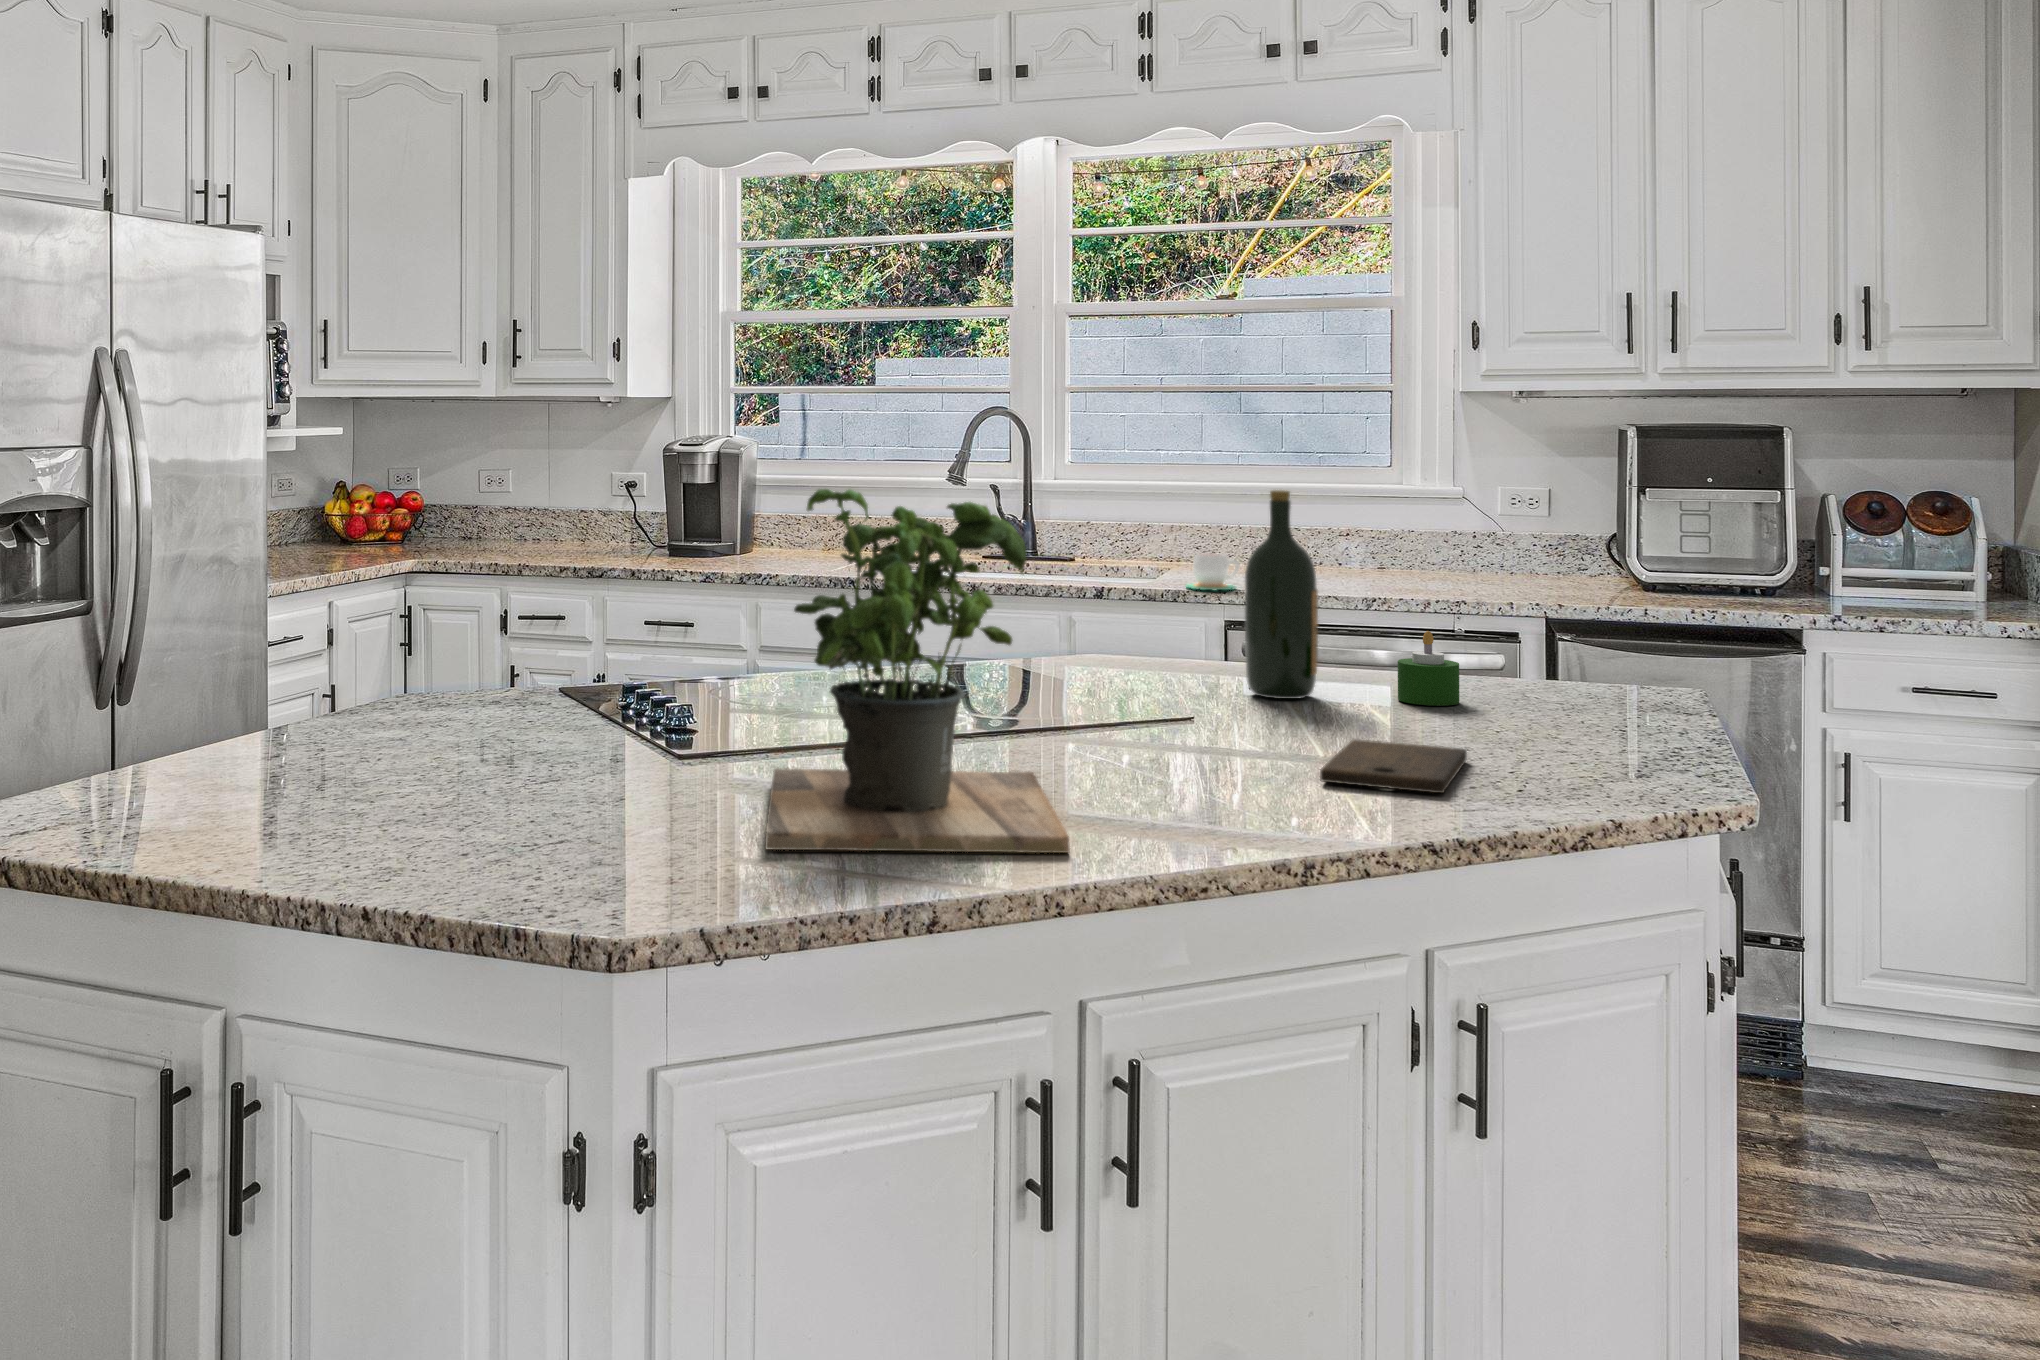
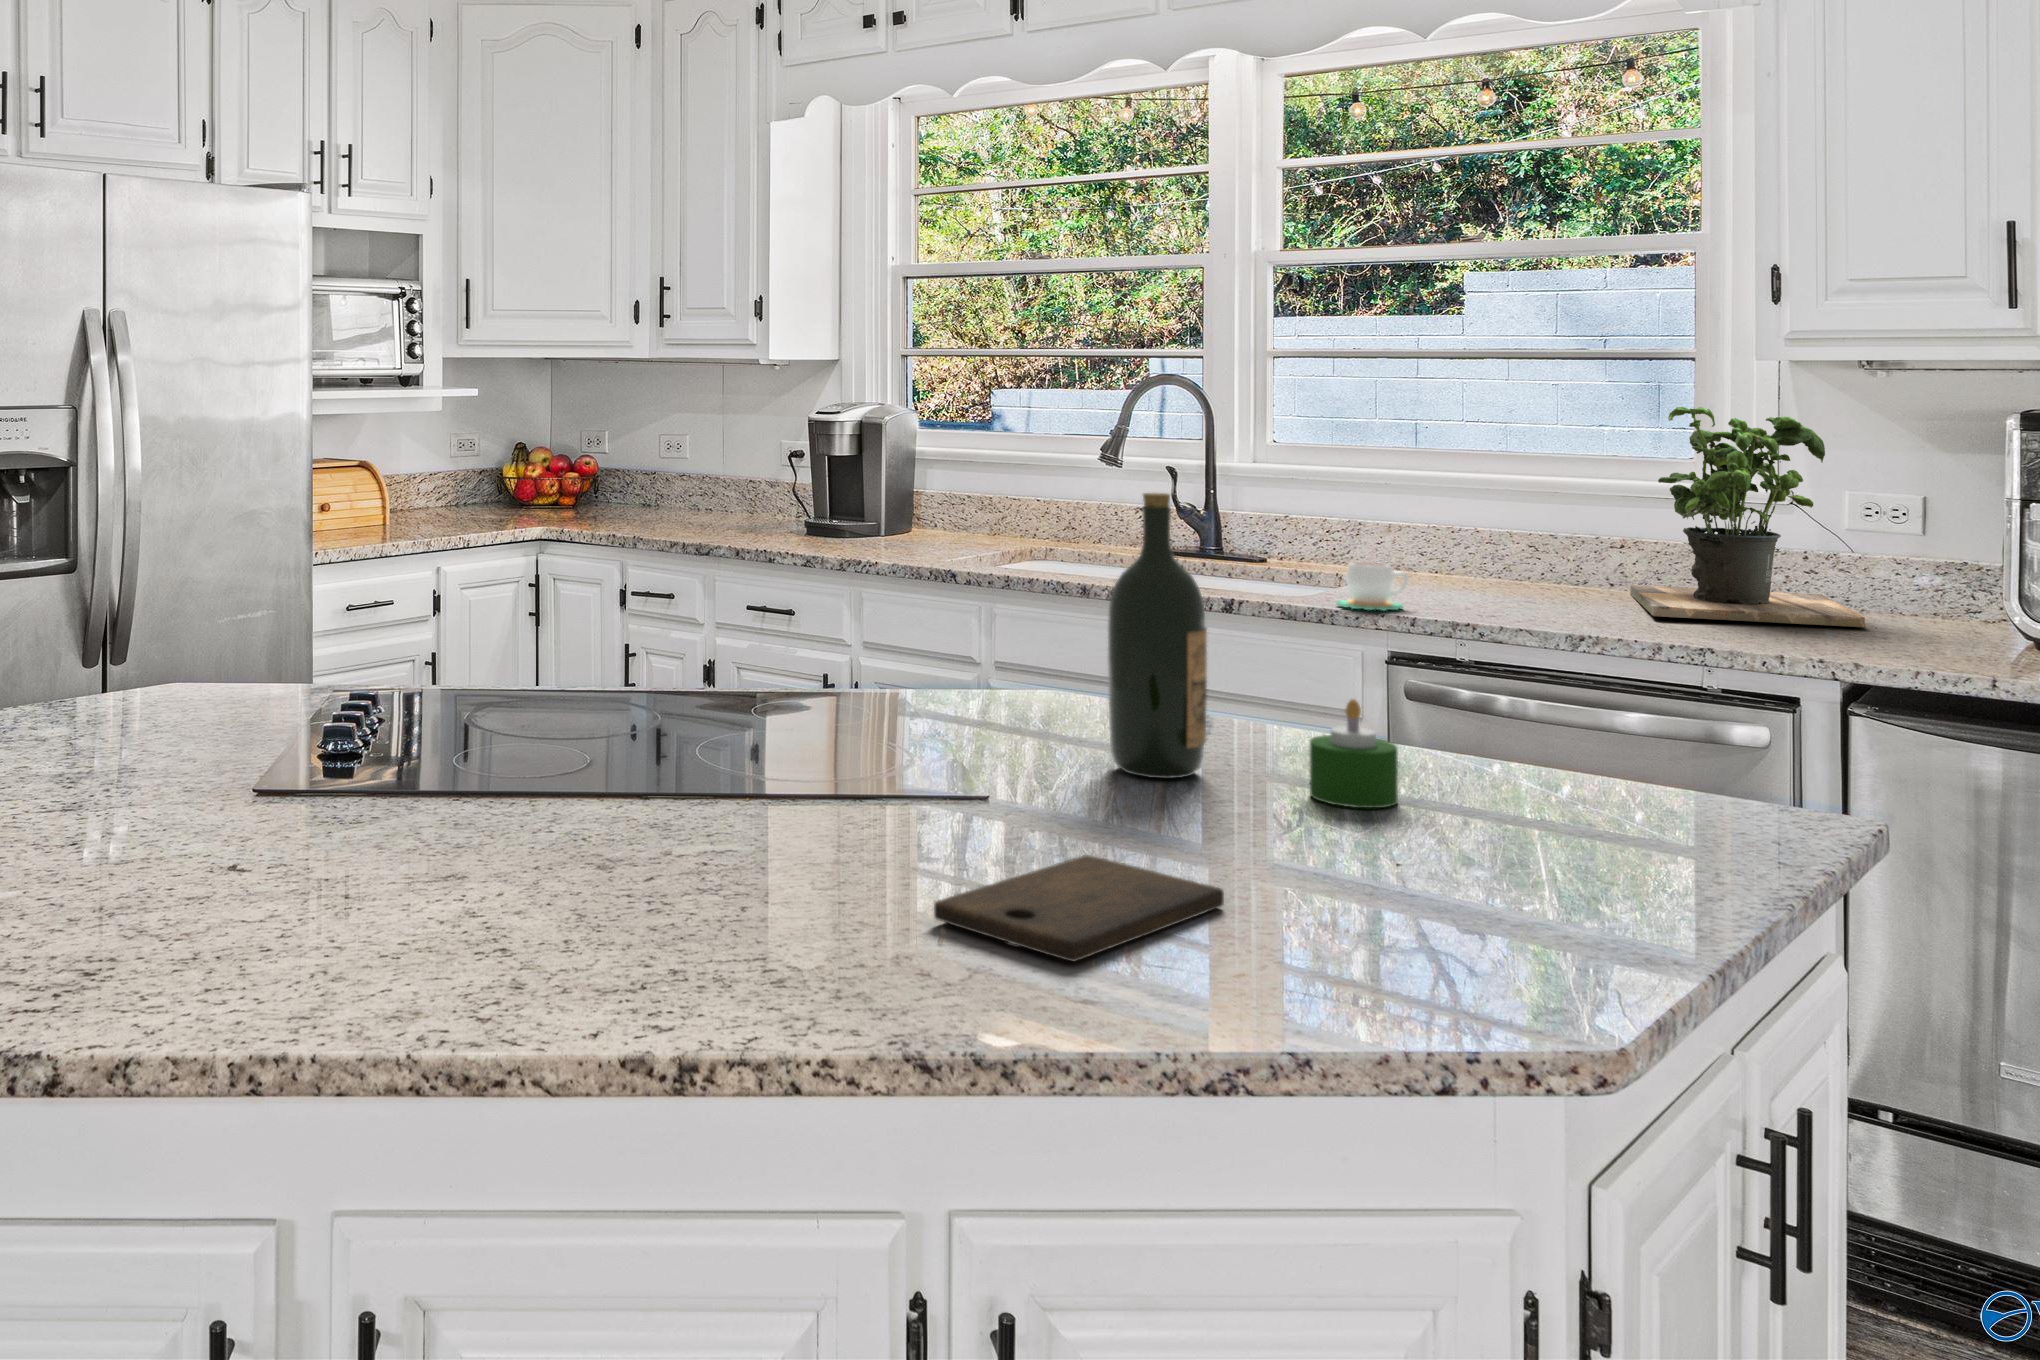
potted plant: present [765,489,1070,853] -> present [1630,407,1865,627]

